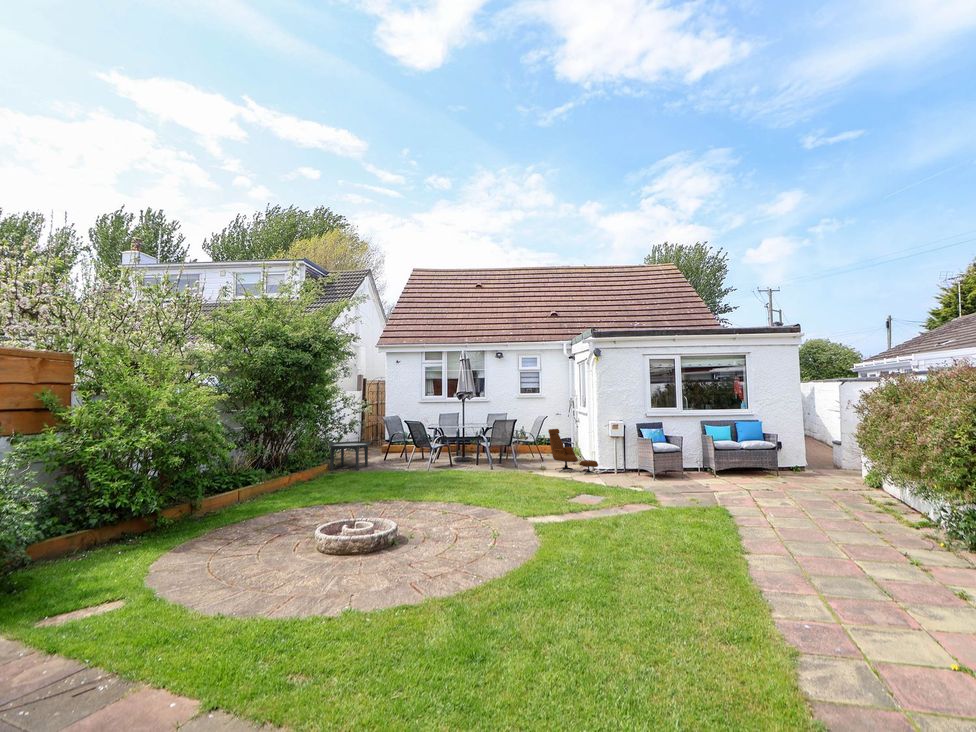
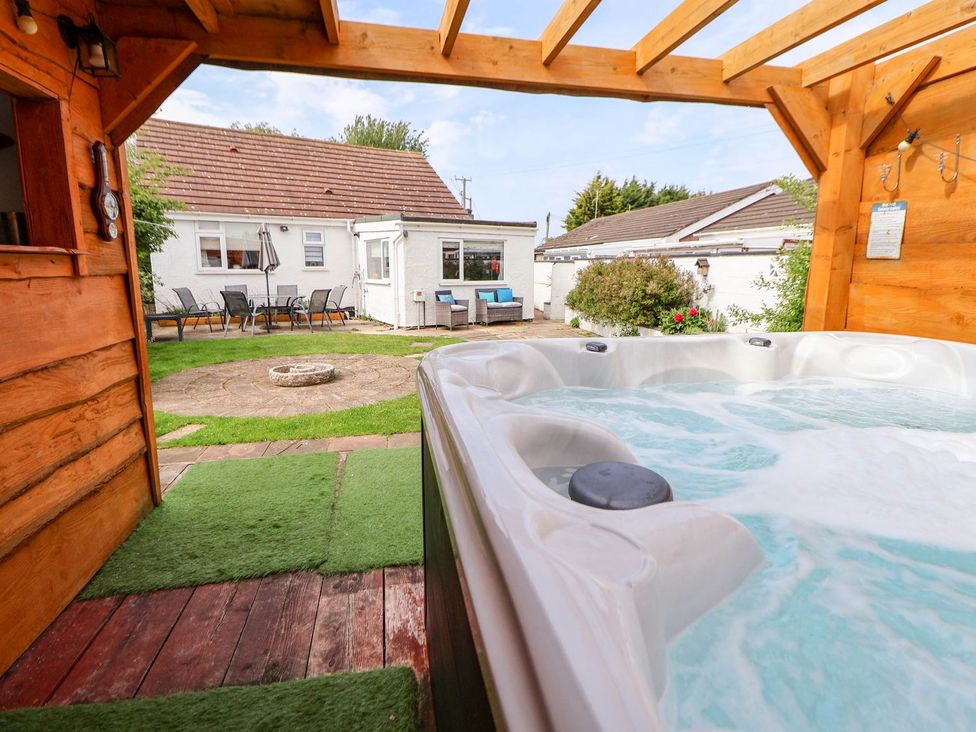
lounge chair: present [548,429,598,475] -> none [366,297,409,331]

